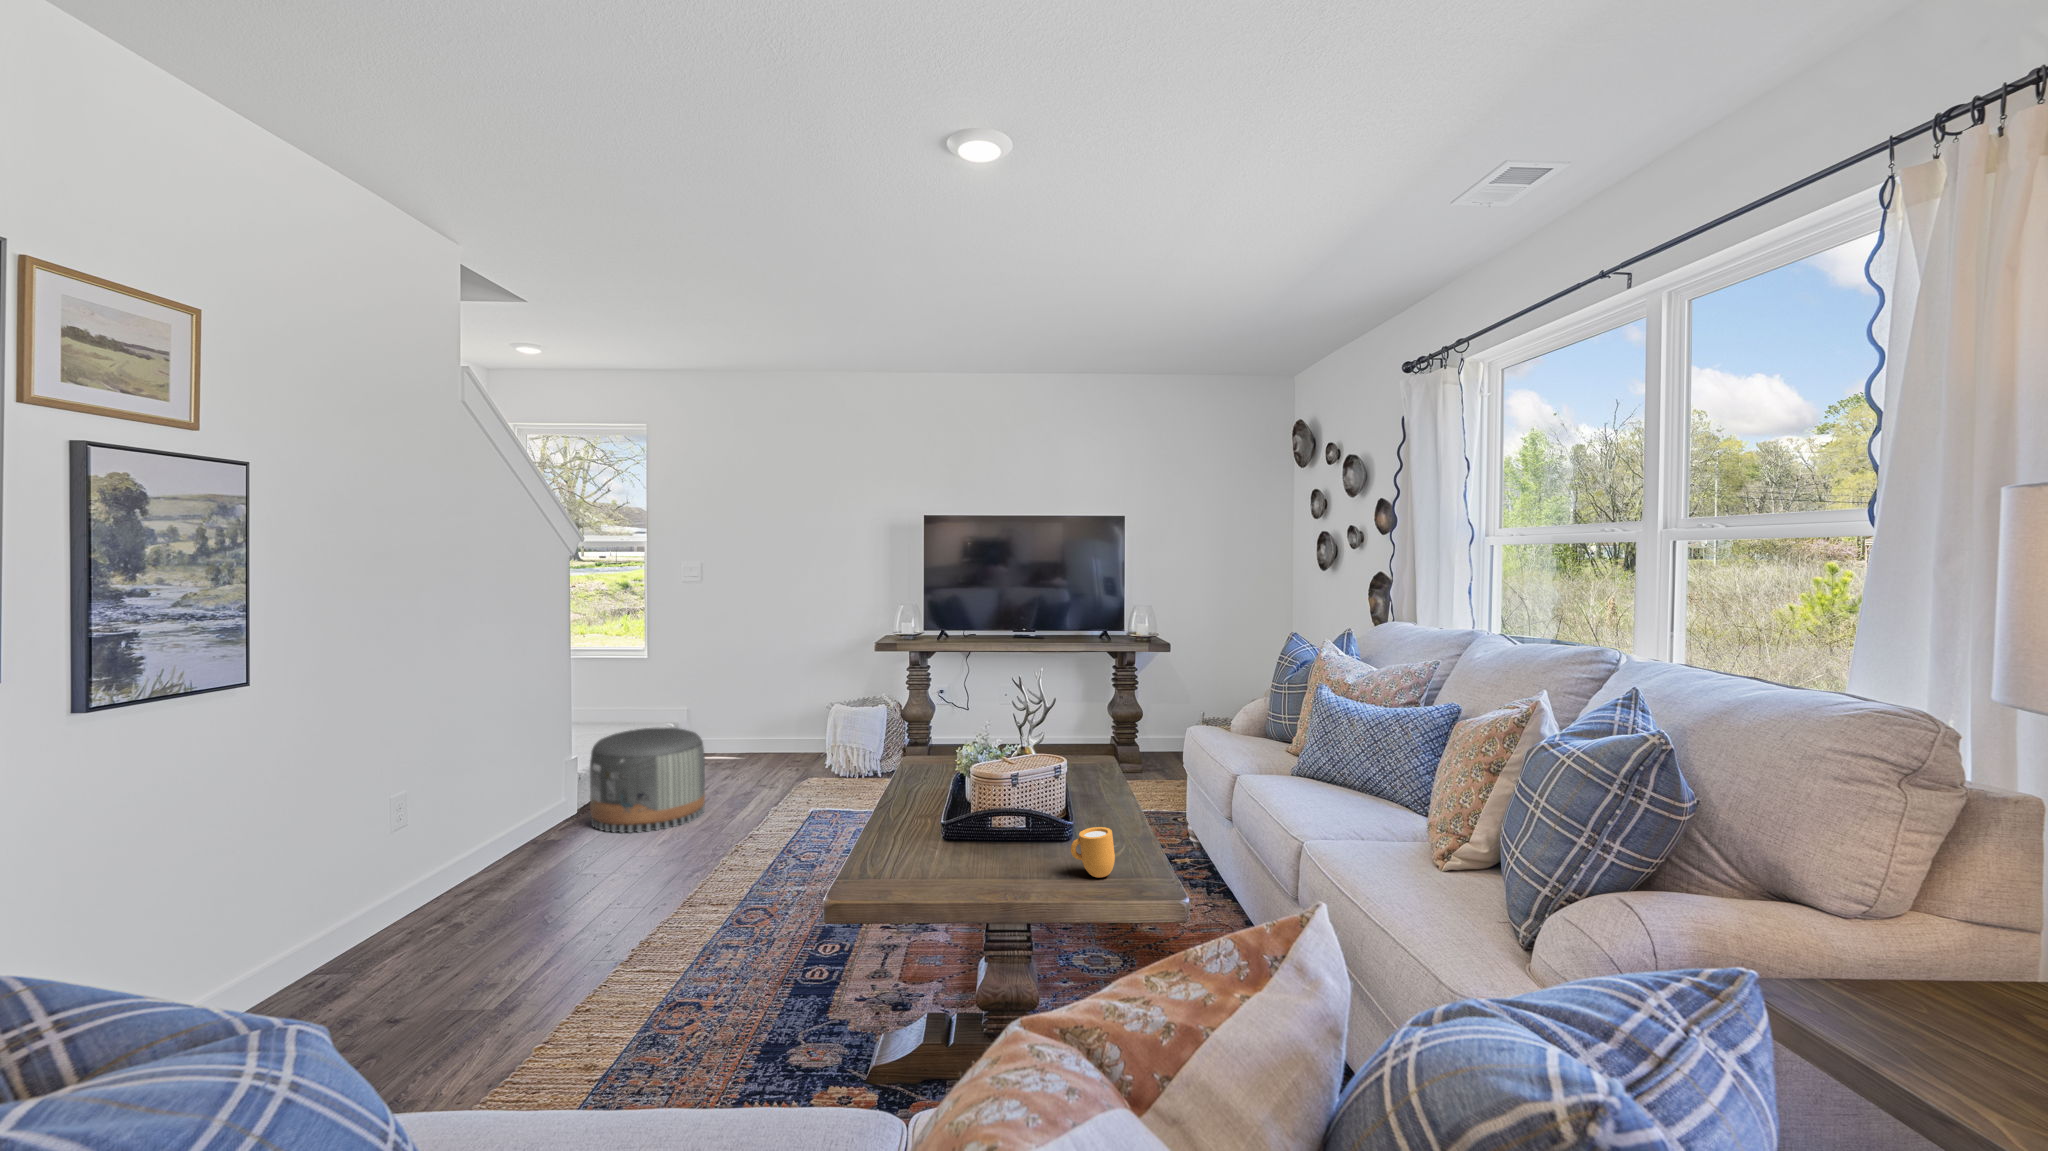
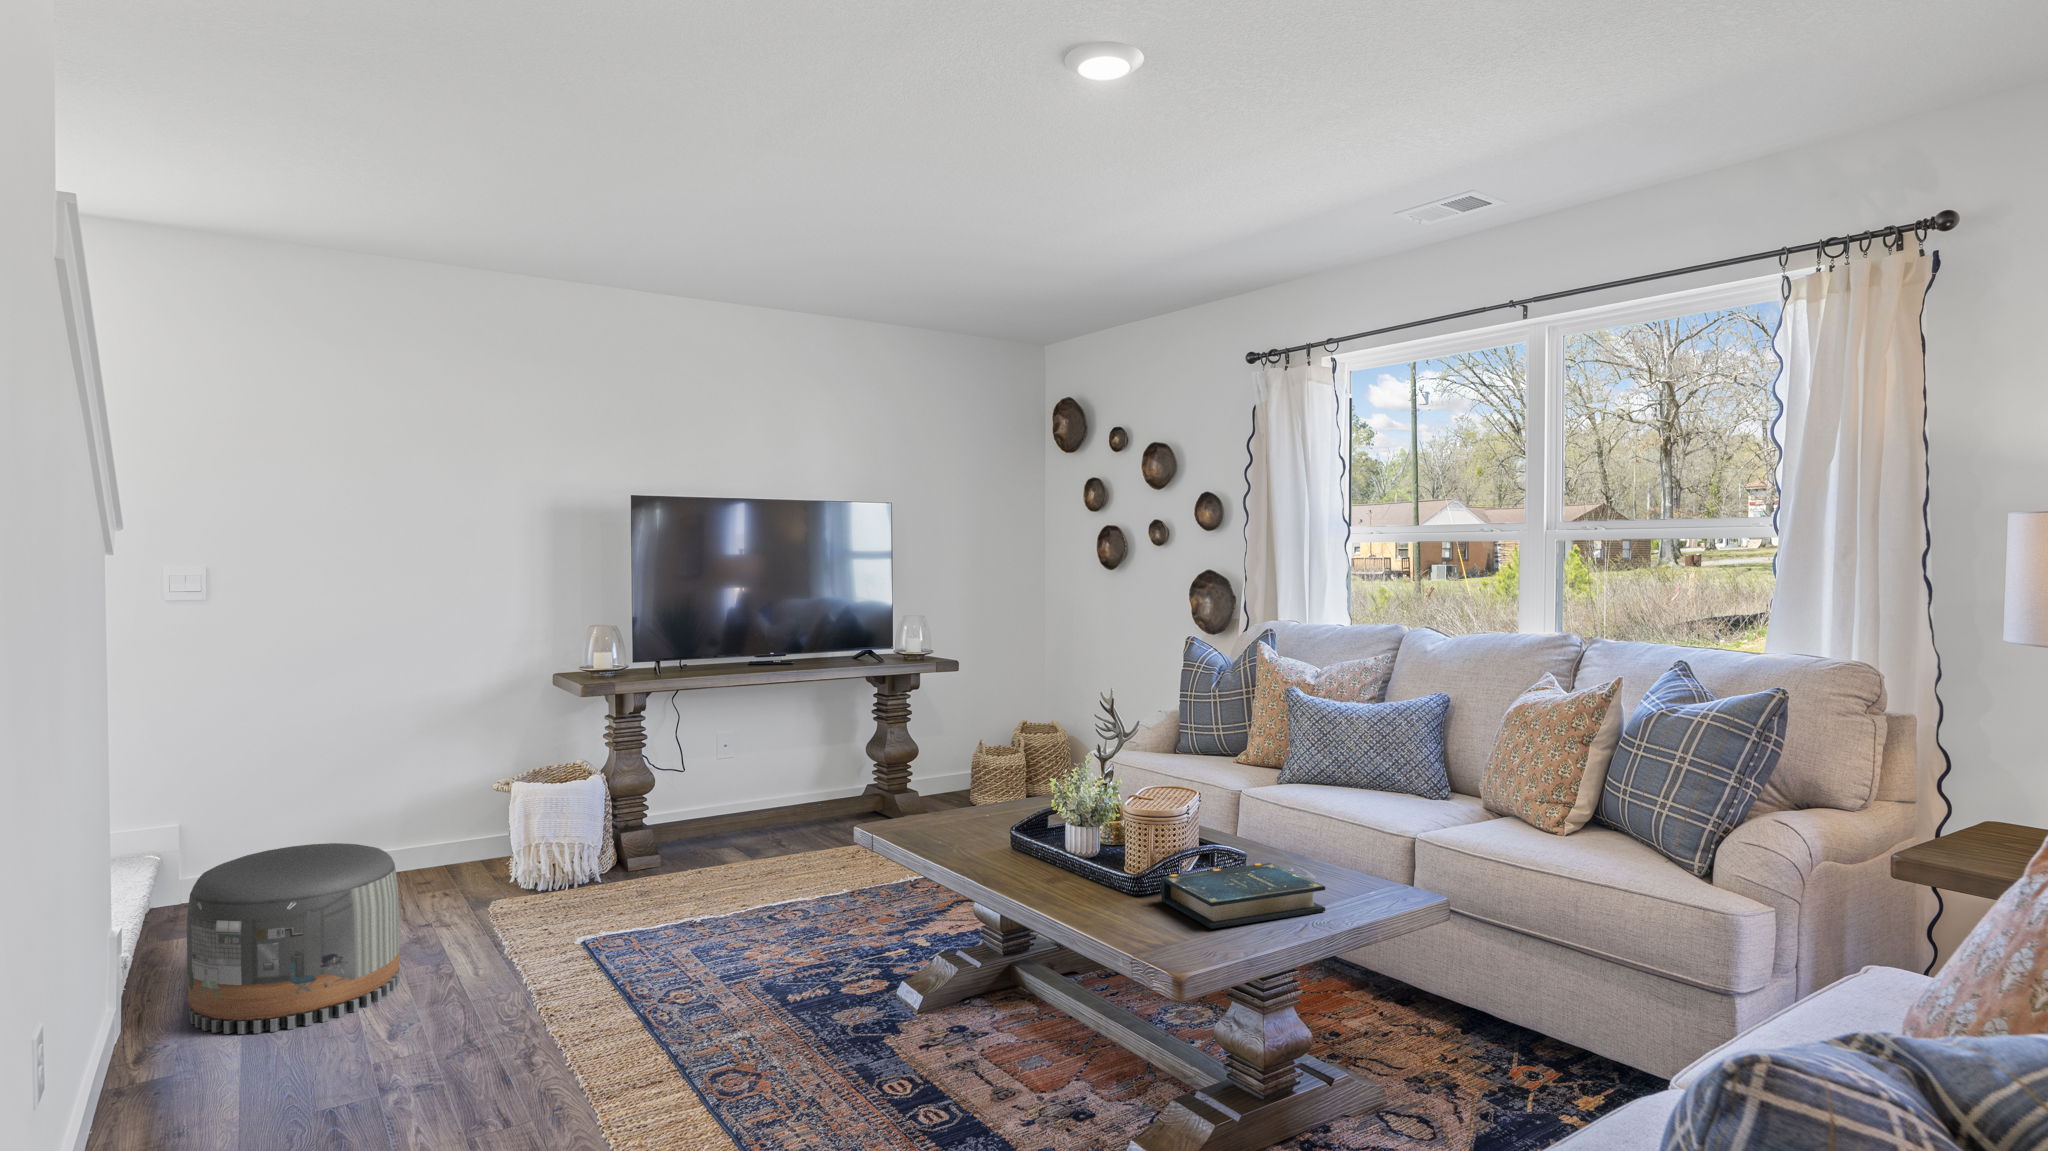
mug: present [1071,827,1115,877] -> none [1335,841,1373,893]
book: none [914,828,1045,885] -> present [1161,863,1325,929]

